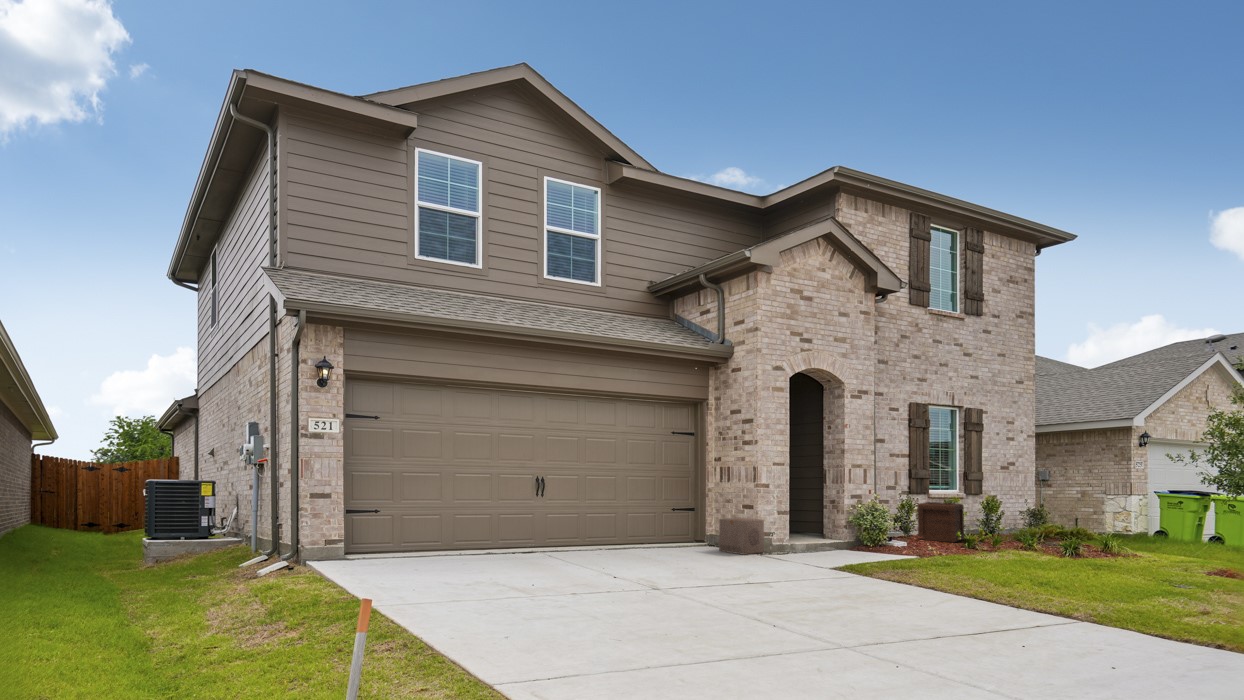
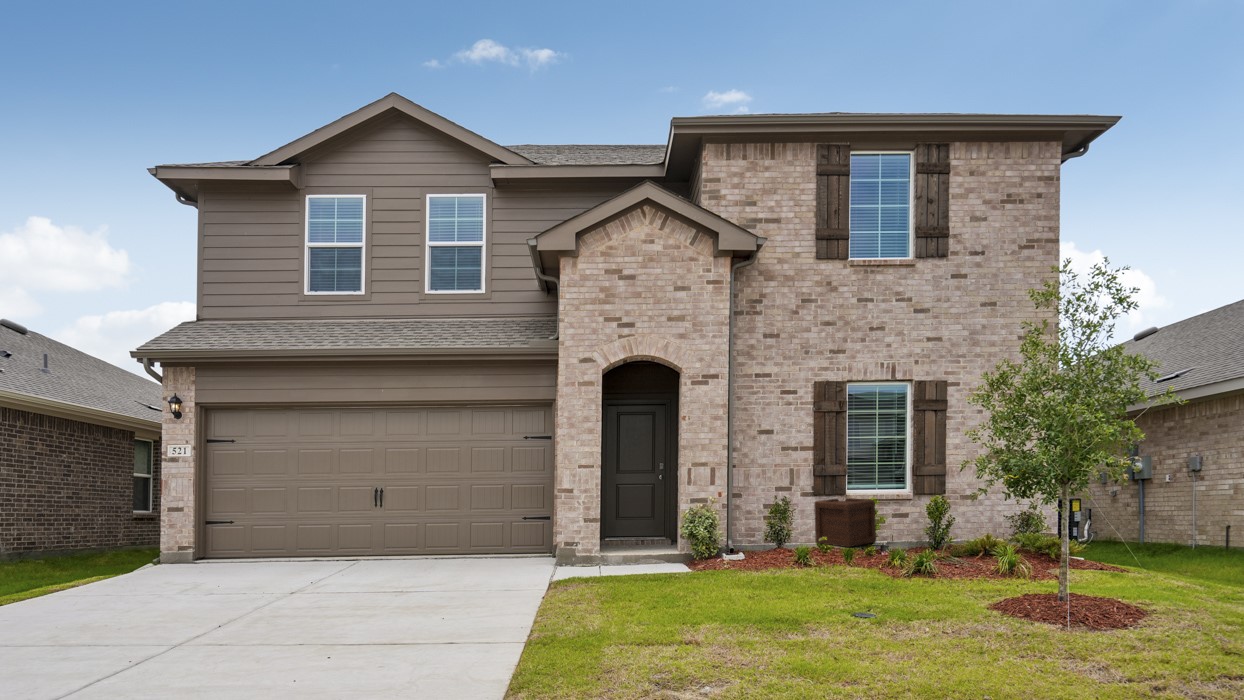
cardboard box: present [719,517,764,555] -> none [520,525,566,567]

